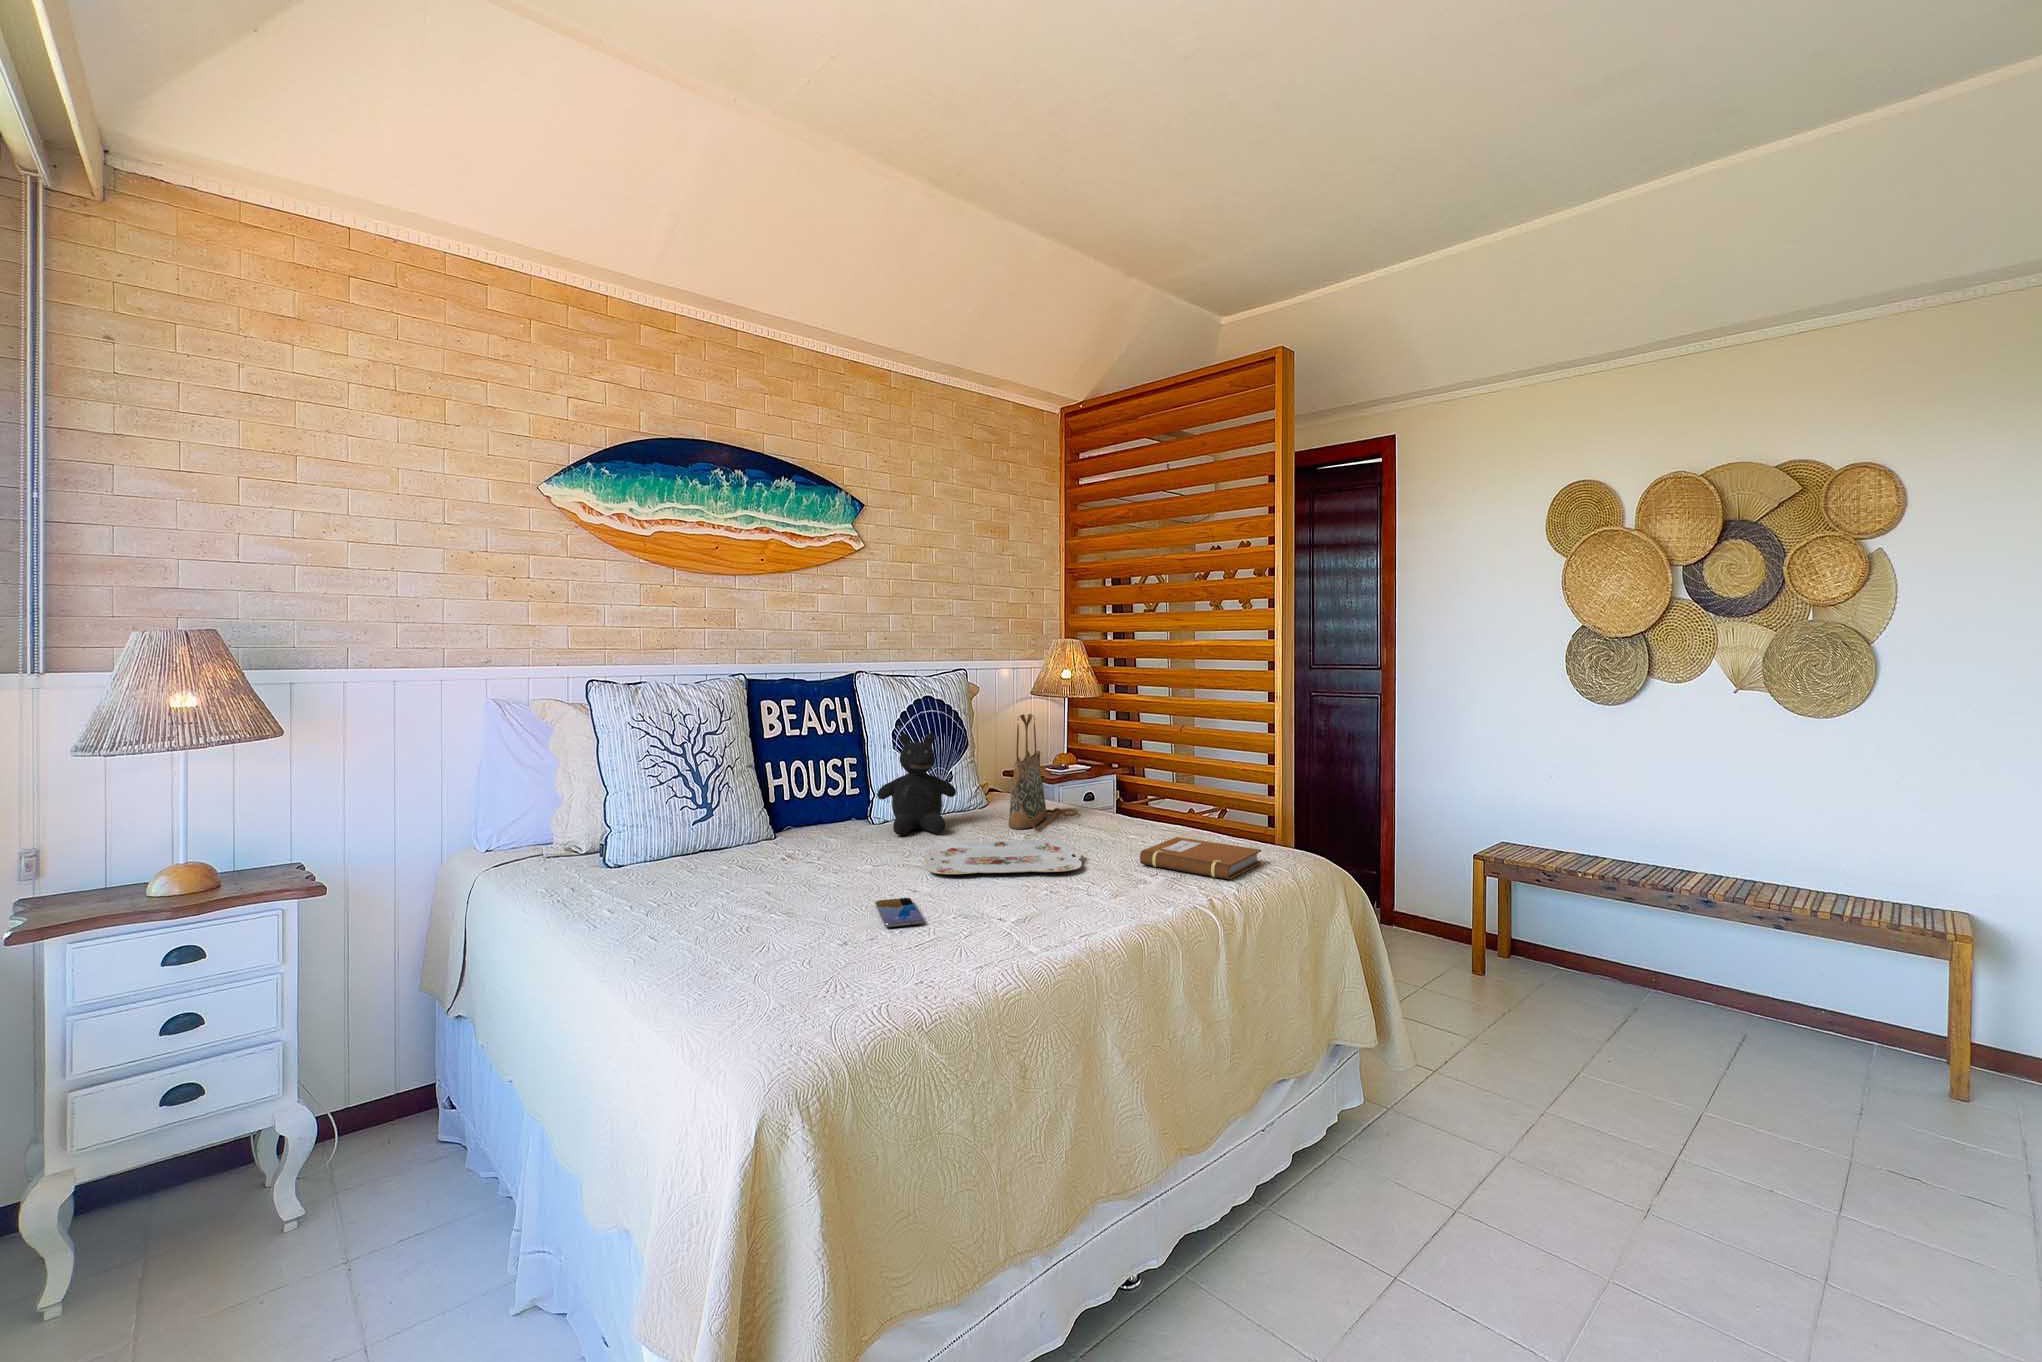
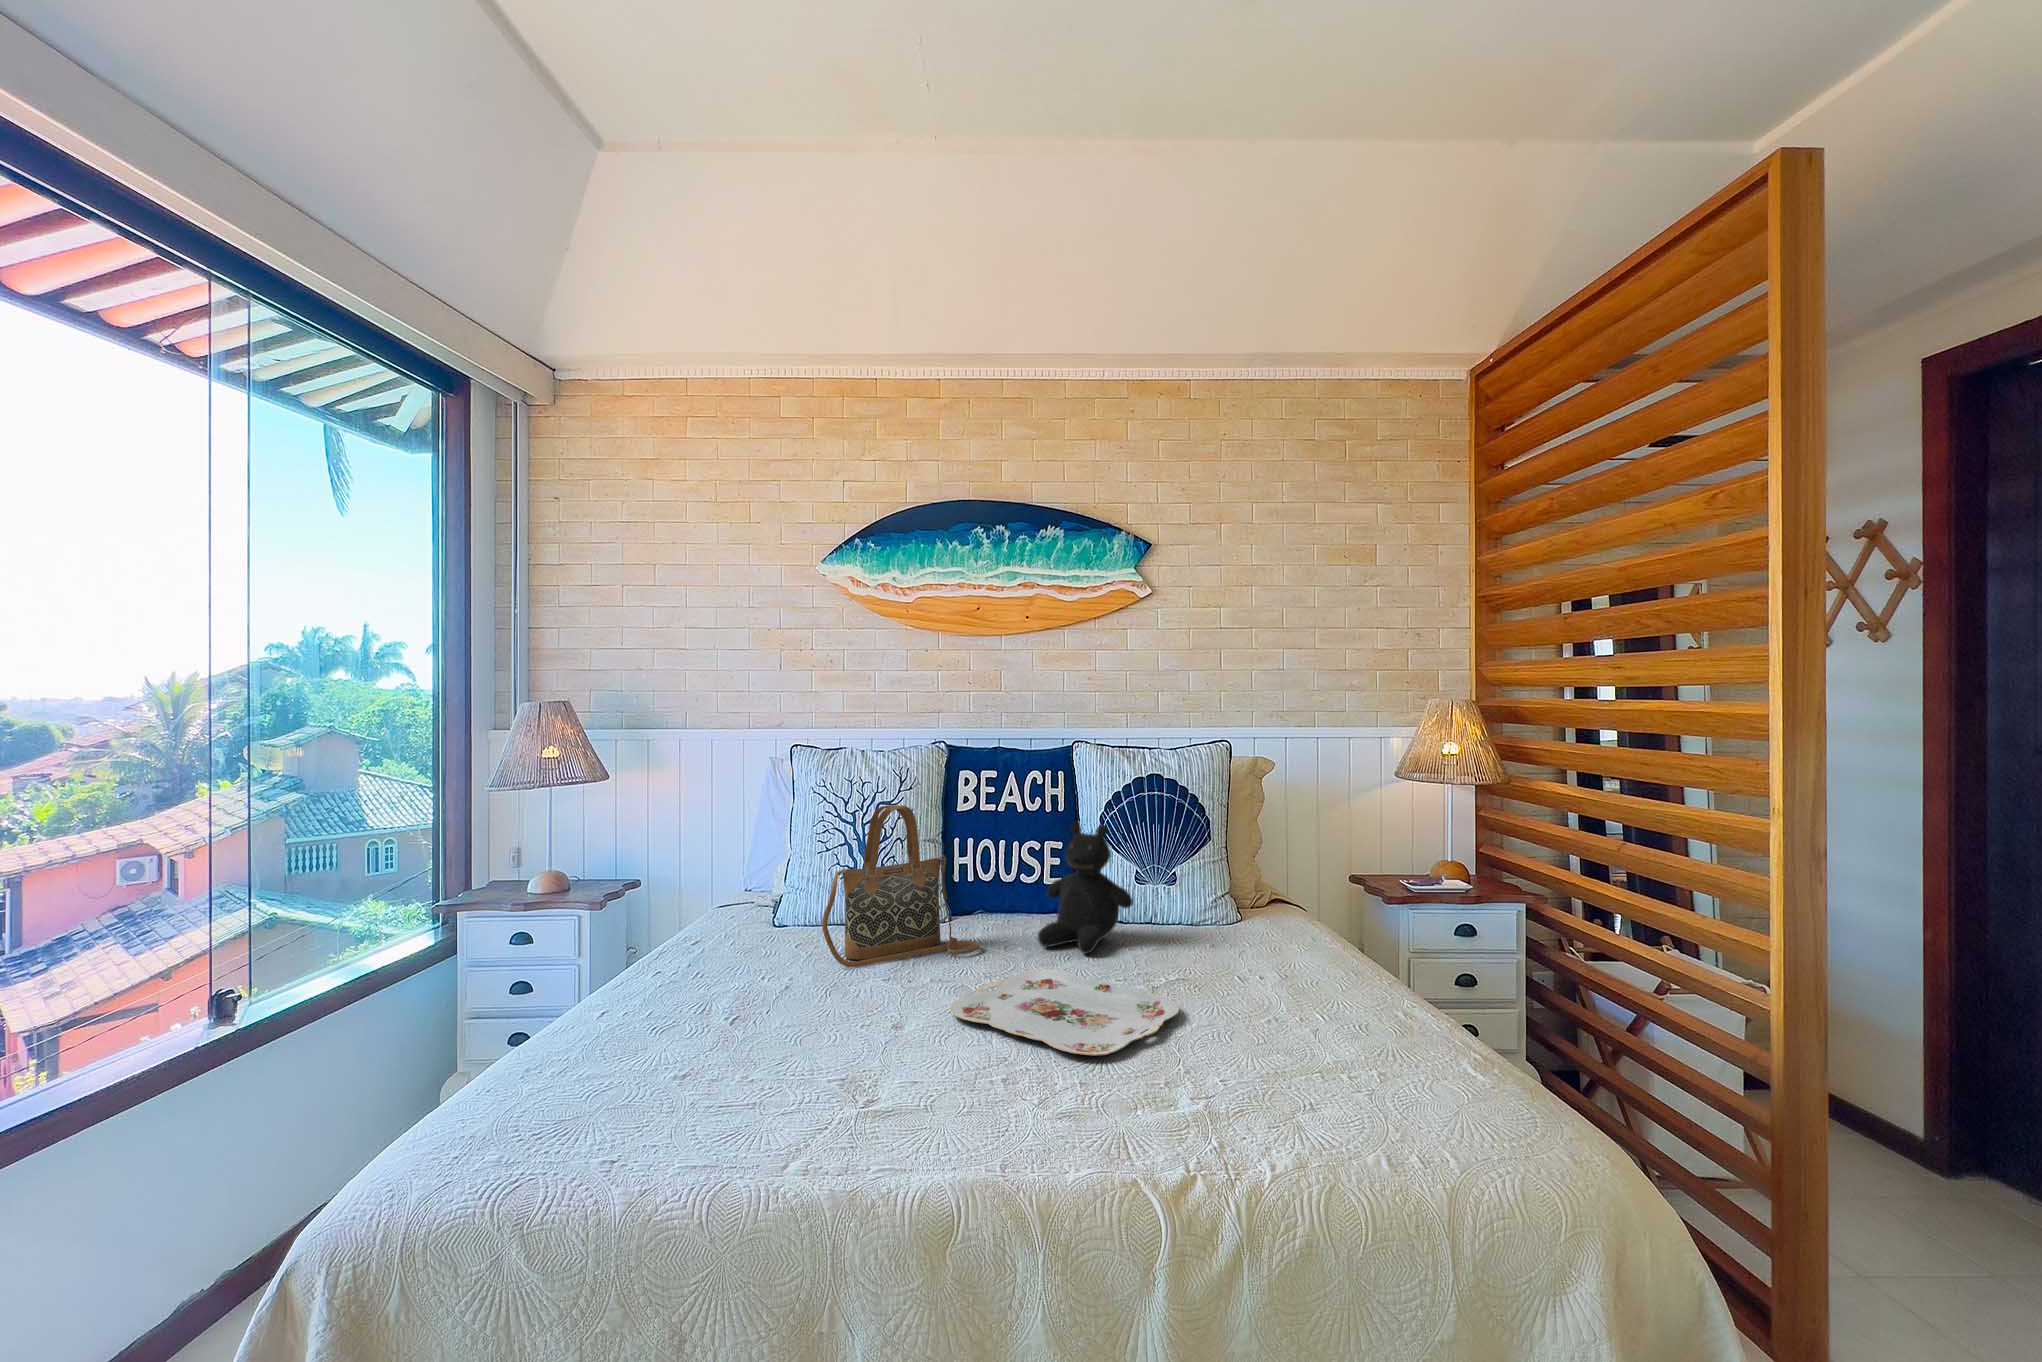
handbag: present [1009,714,1078,831] -> present [822,805,980,967]
notebook: present [1140,837,1261,879] -> none [1206,1043,1407,1152]
smartphone: present [875,898,923,927] -> none [759,1031,855,1077]

